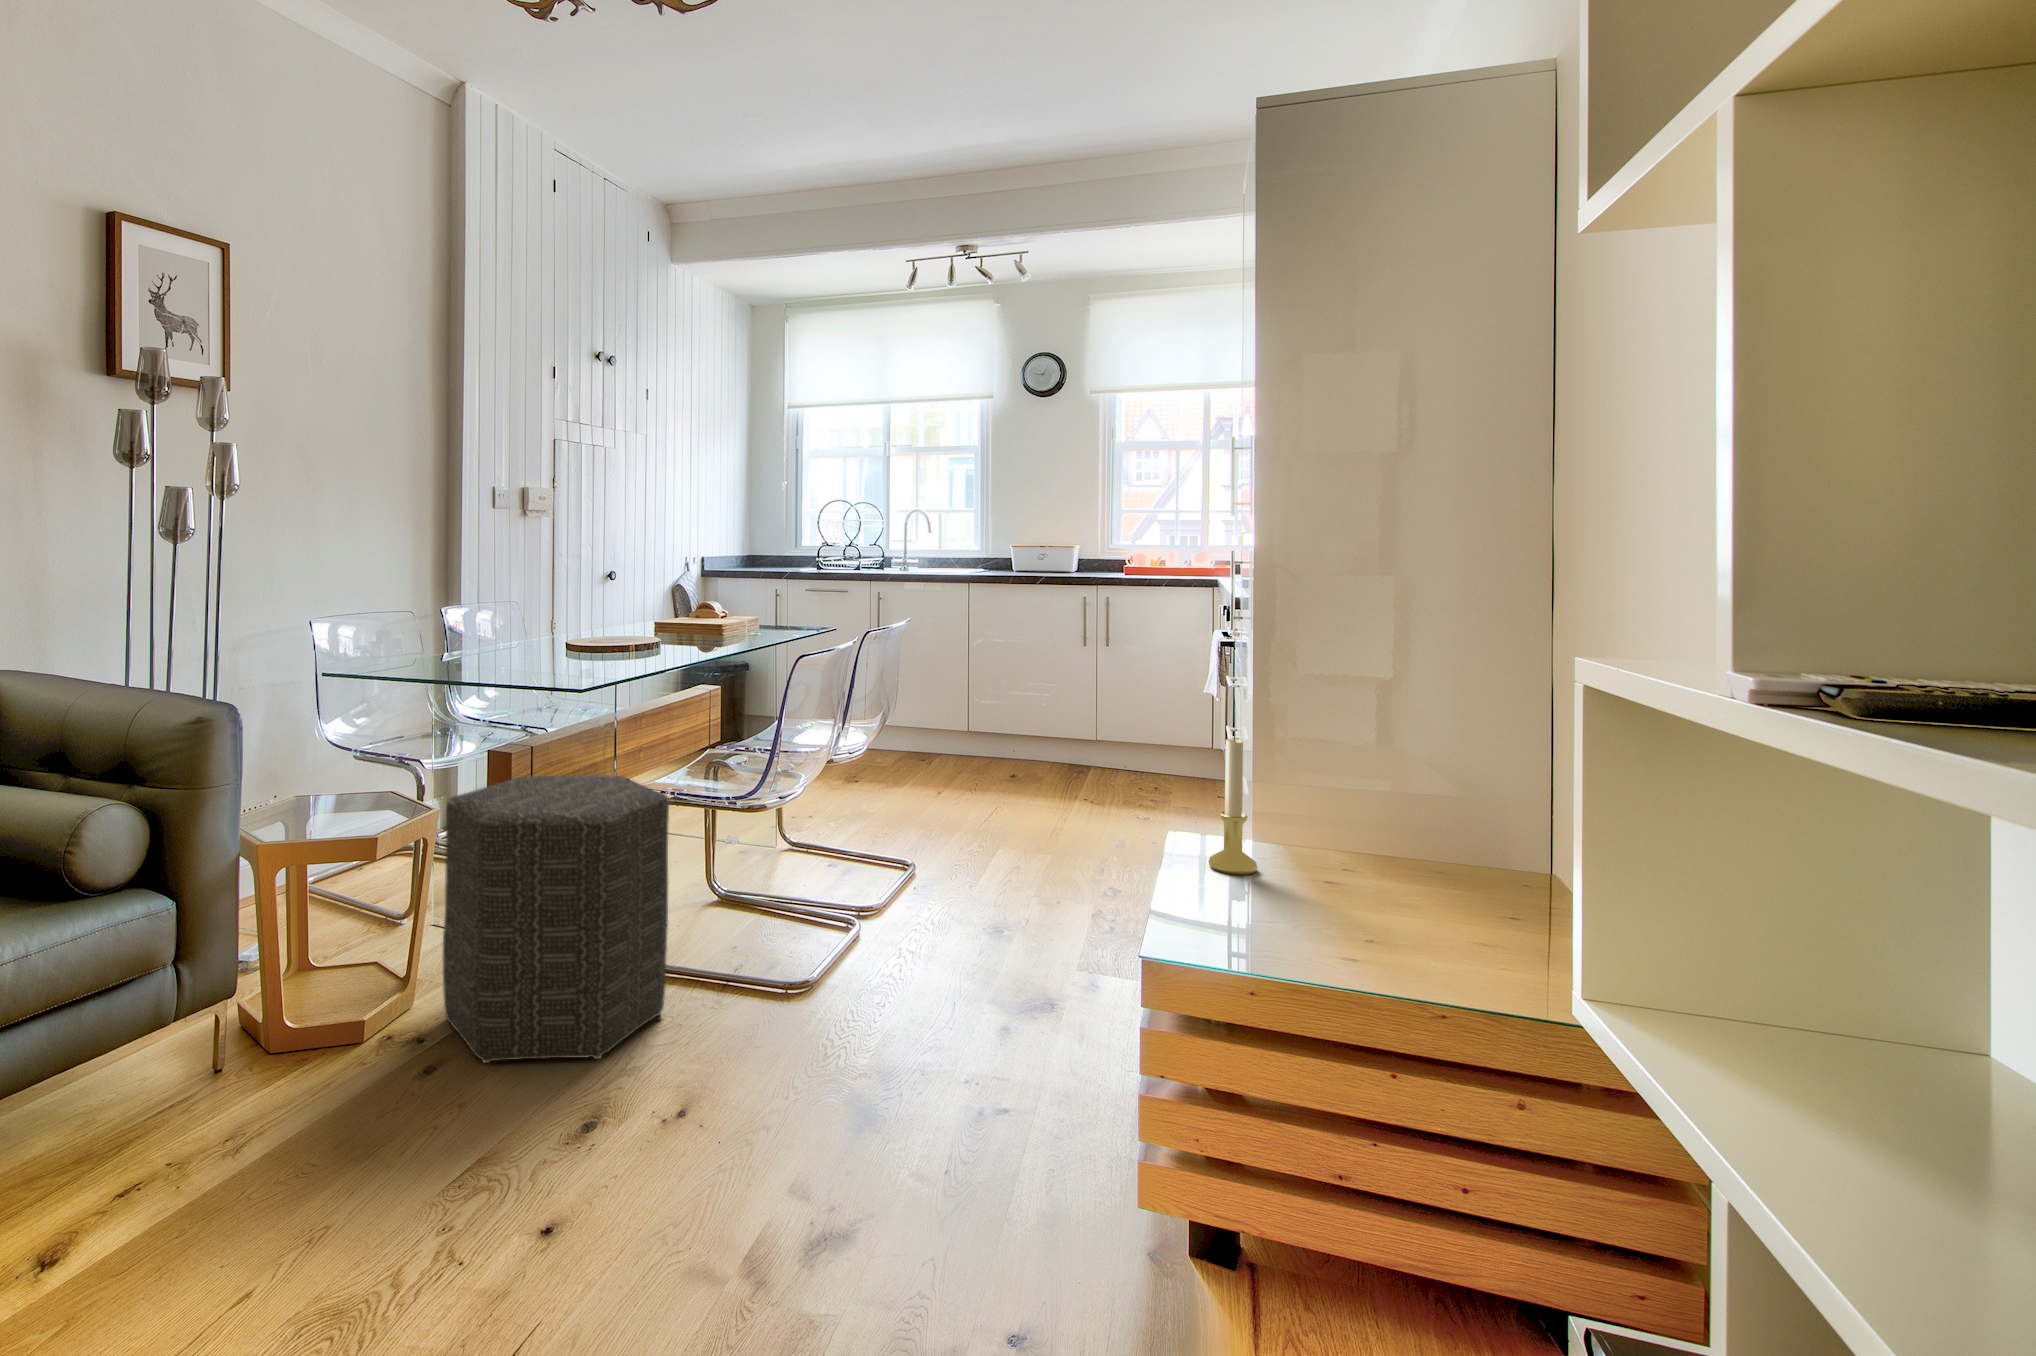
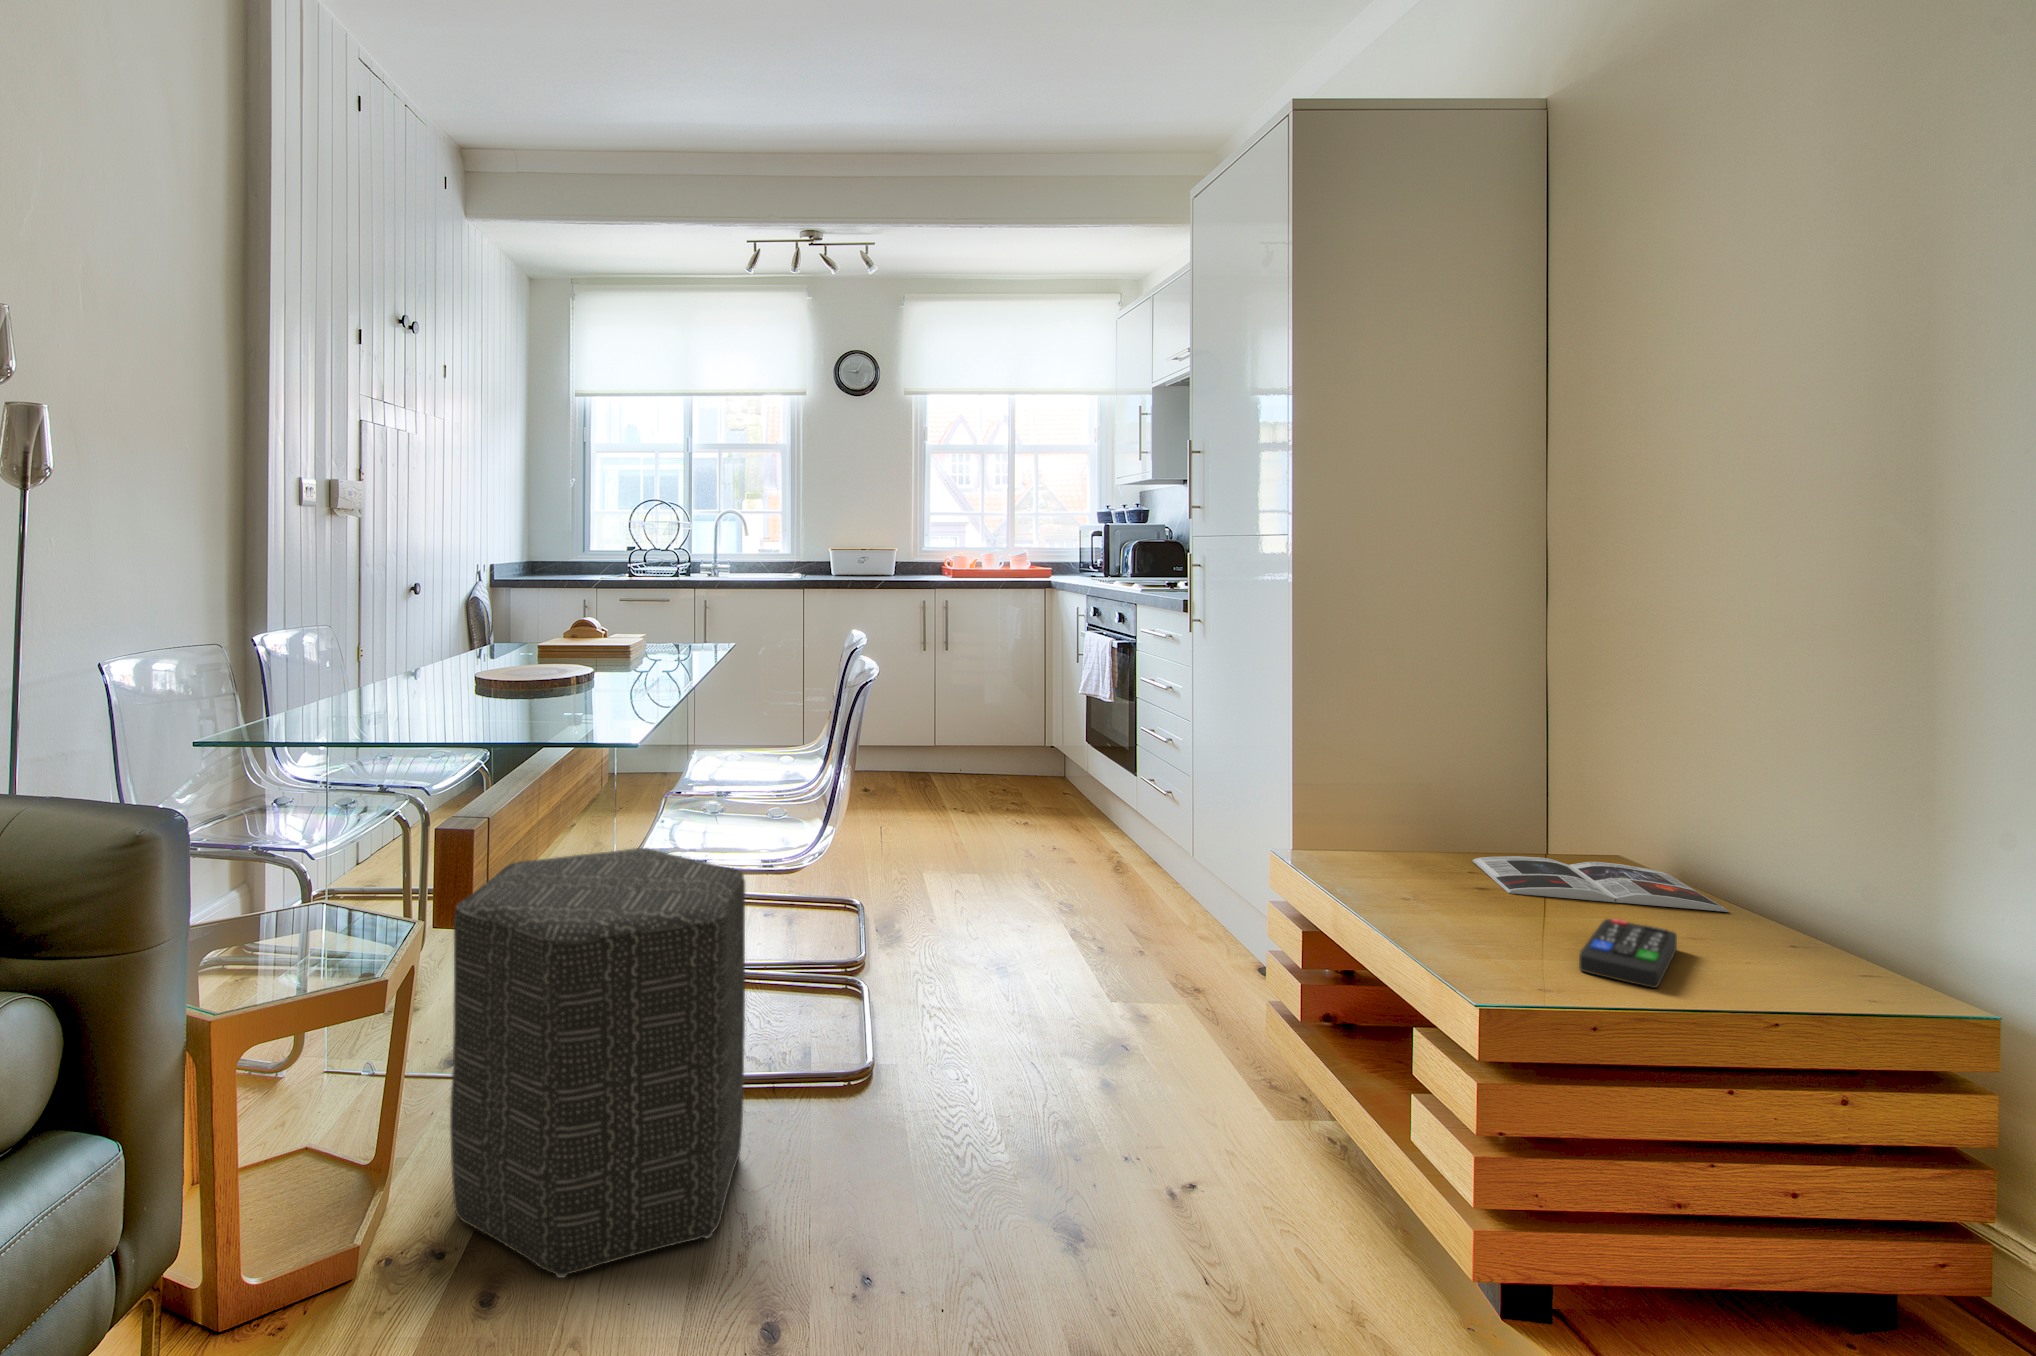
candle holder: present [1209,735,1257,875] -> none [1400,748,1457,900]
magazine: none [1316,849,1526,914] -> present [1472,856,1729,912]
remote control: none [1253,899,1390,950] -> present [1579,919,1677,988]

